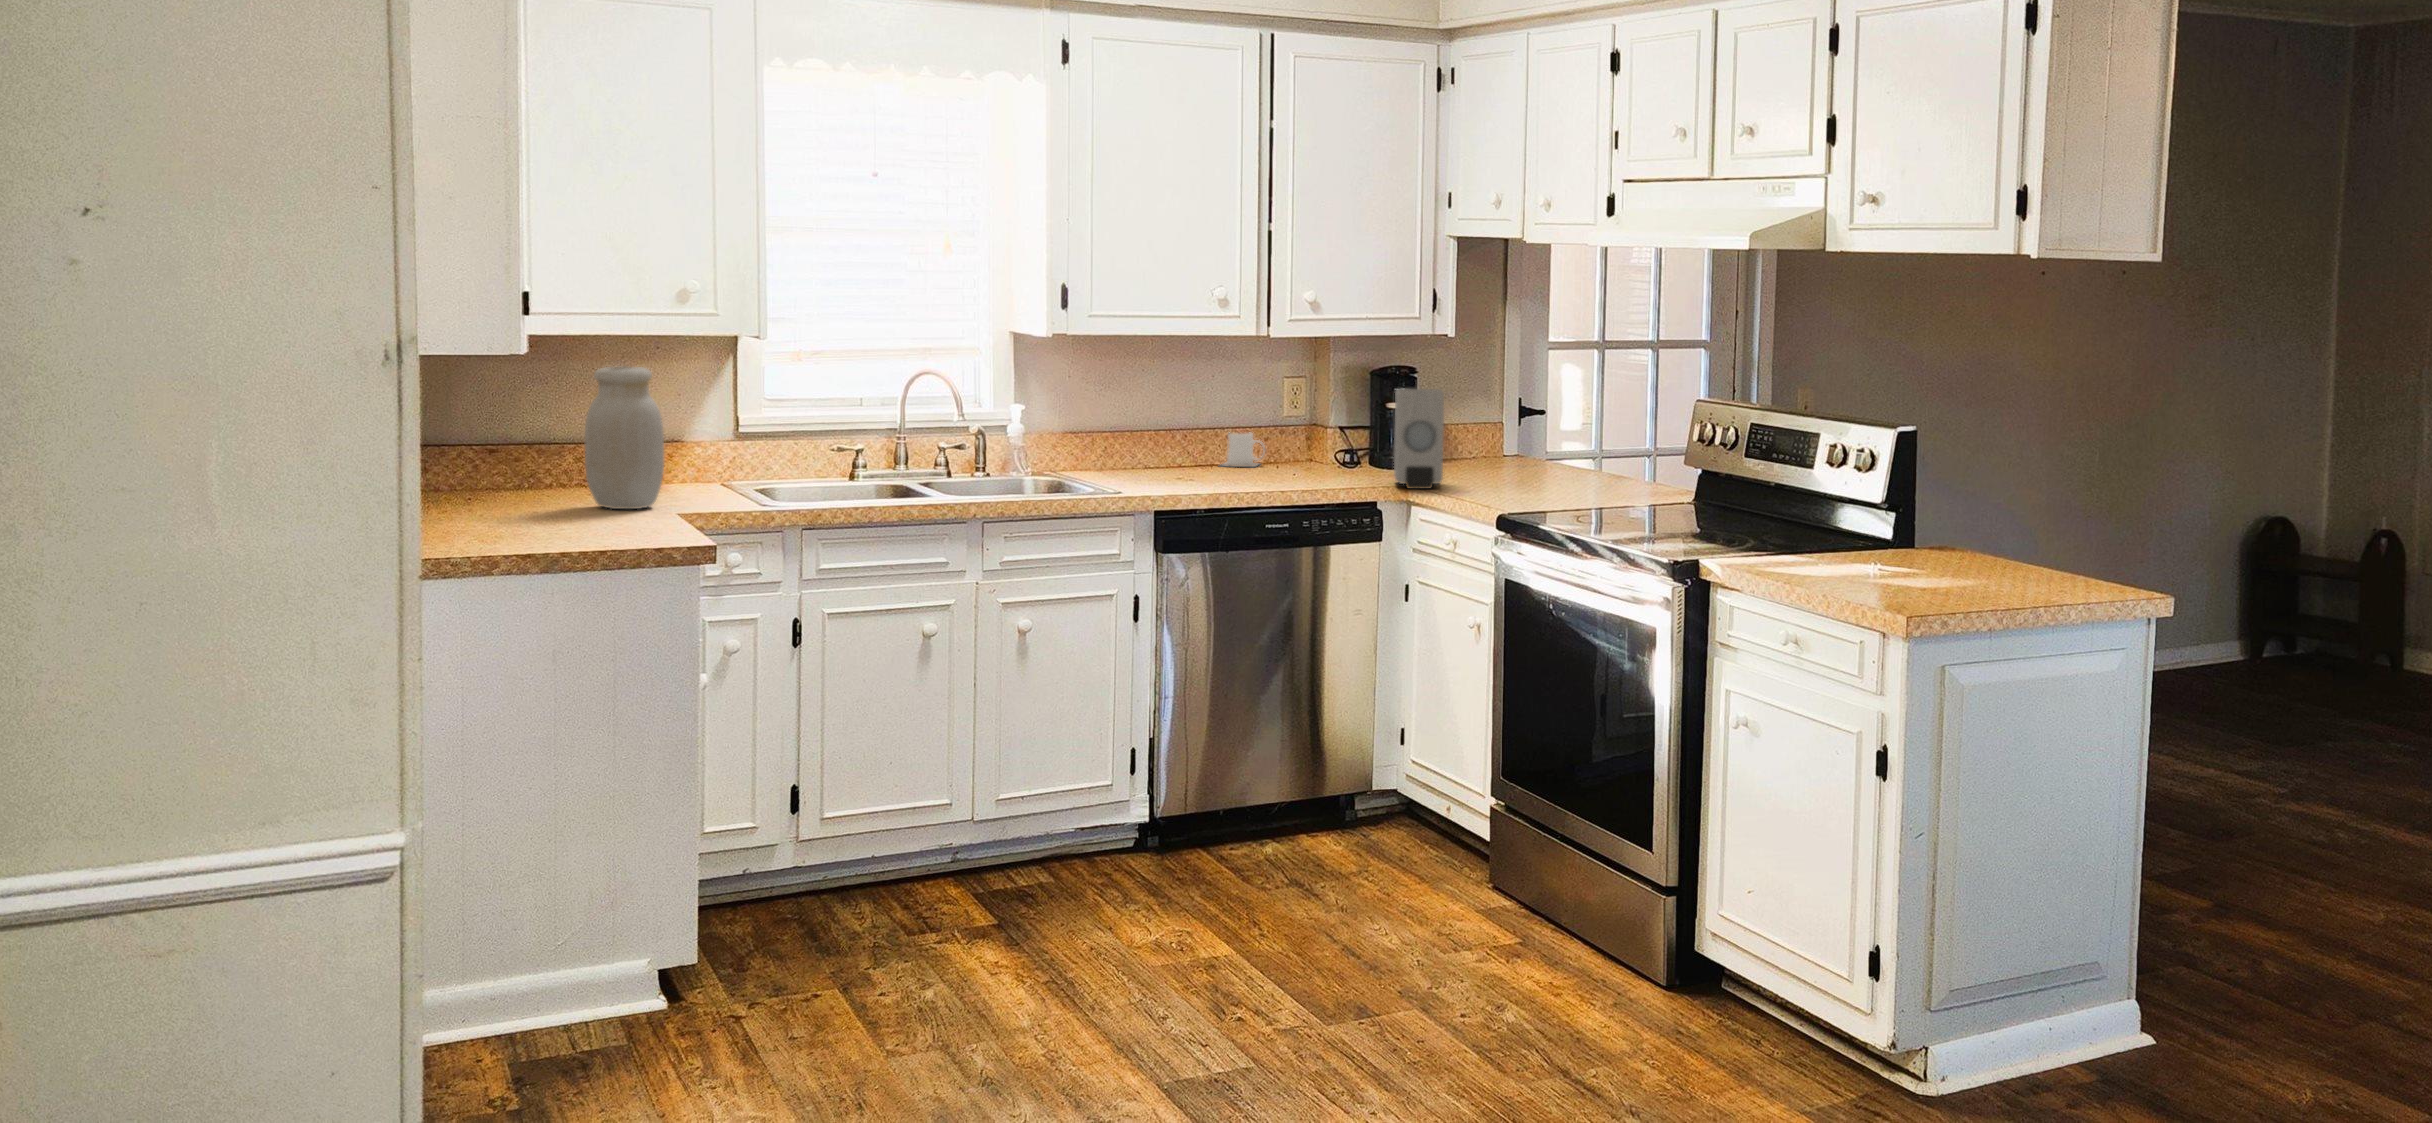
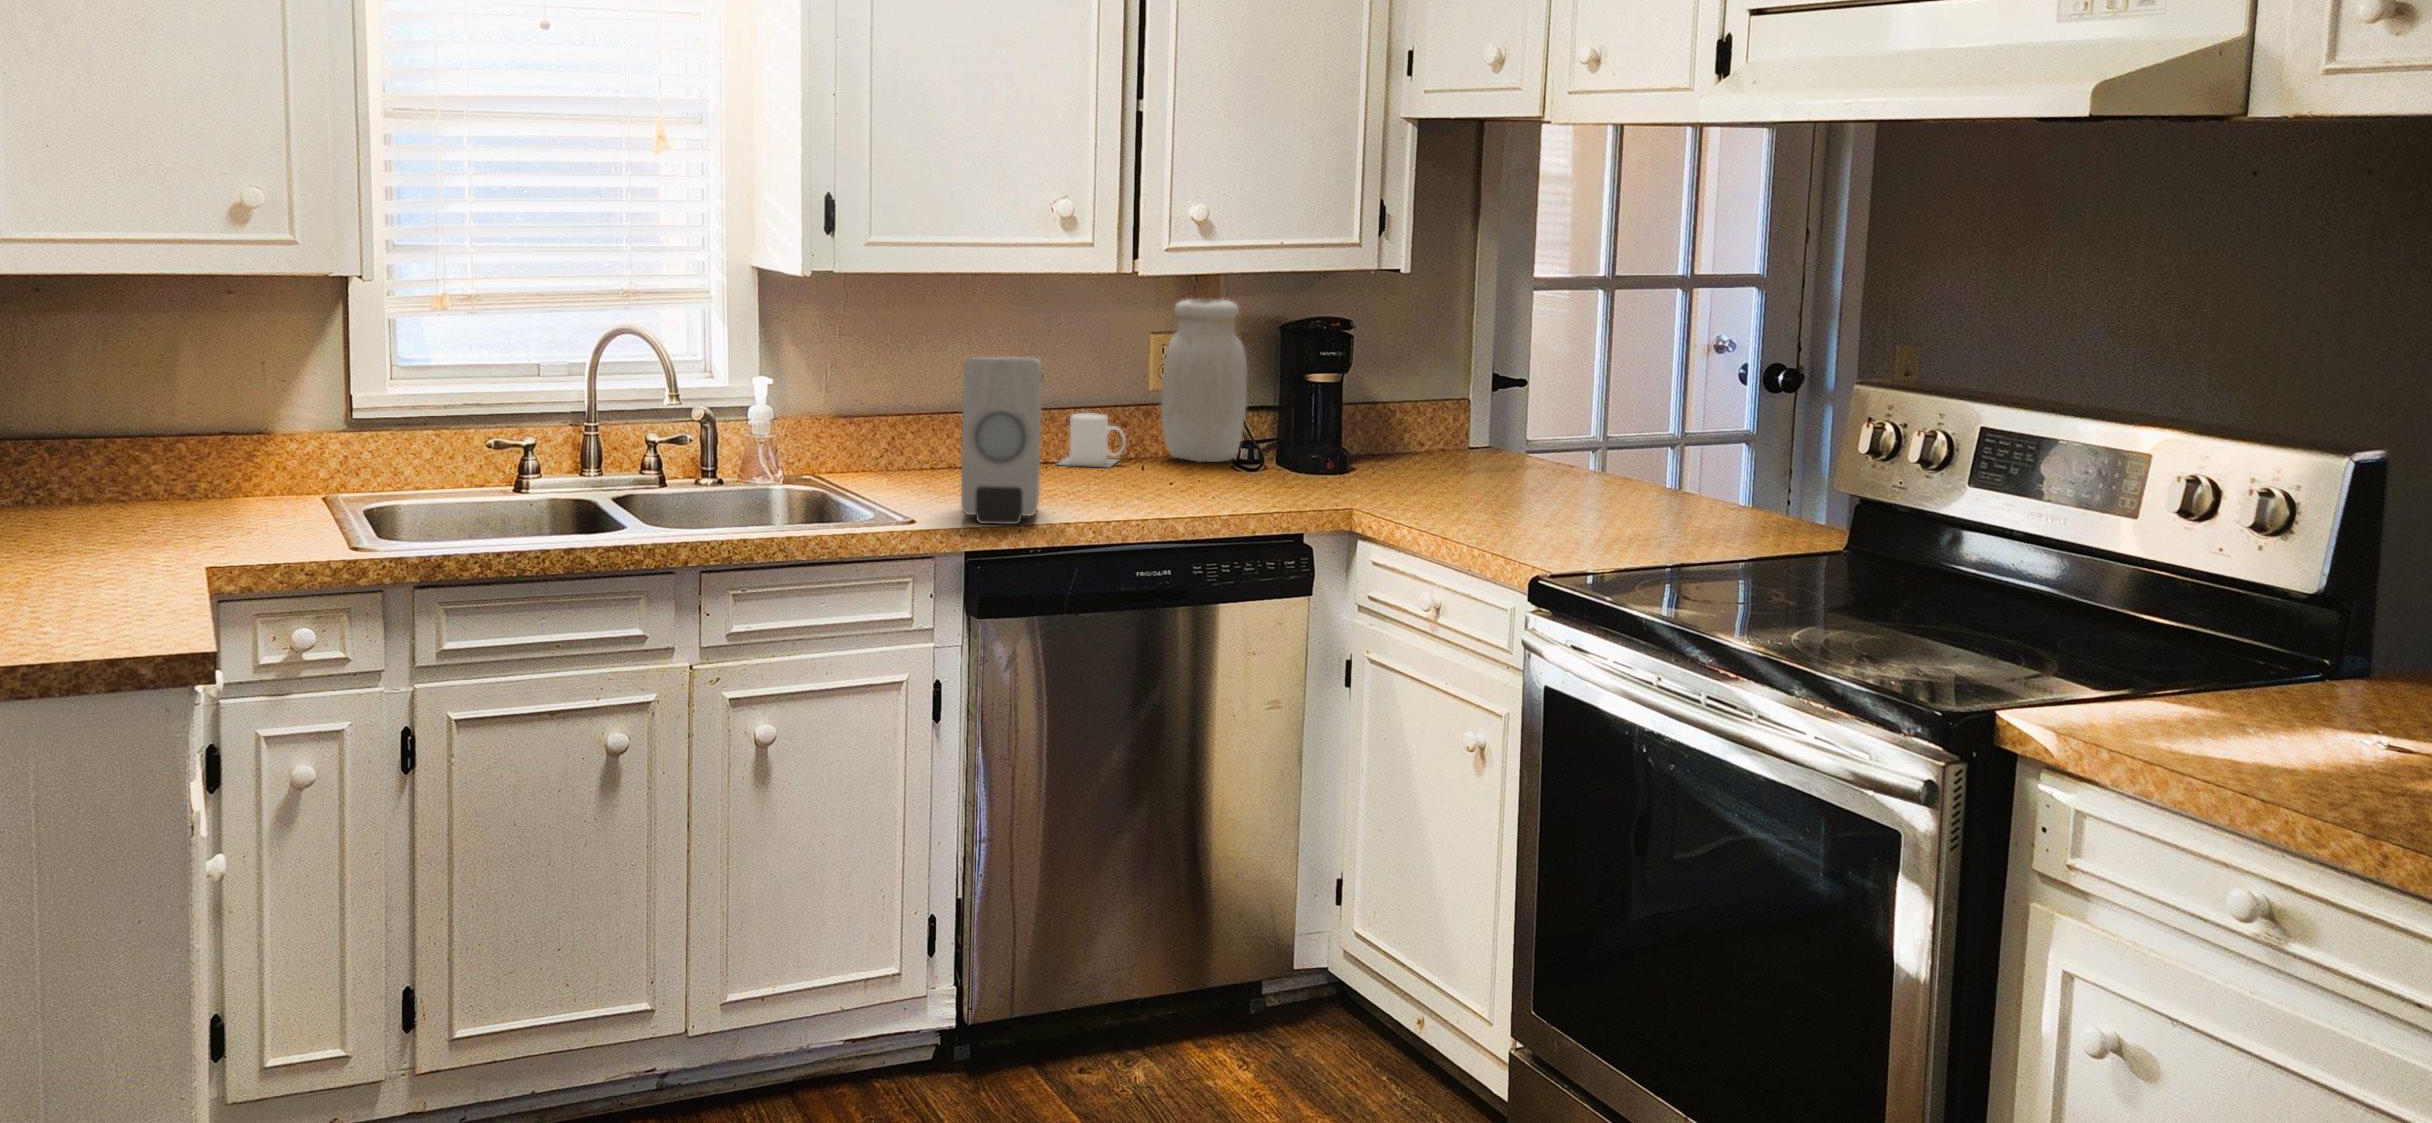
jar: present [585,366,664,509] -> present [1161,299,1247,462]
soap dispenser: present [1394,389,1444,489] -> present [961,357,1042,524]

